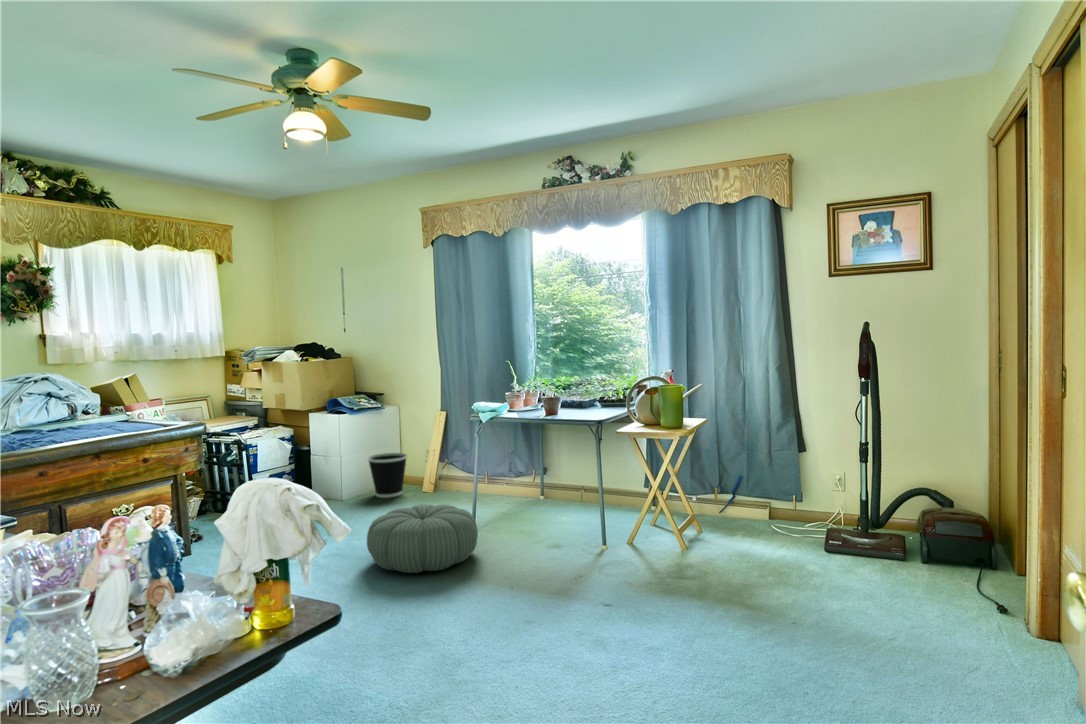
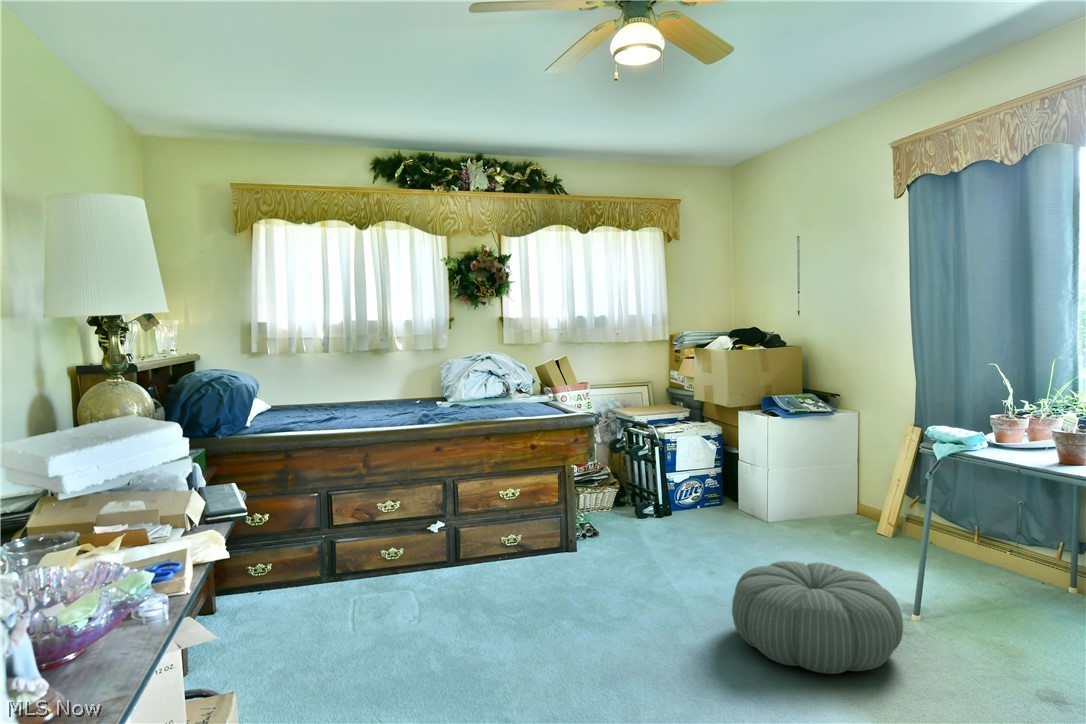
wastebasket: present [368,453,407,498] -> none [799,473,855,533]

